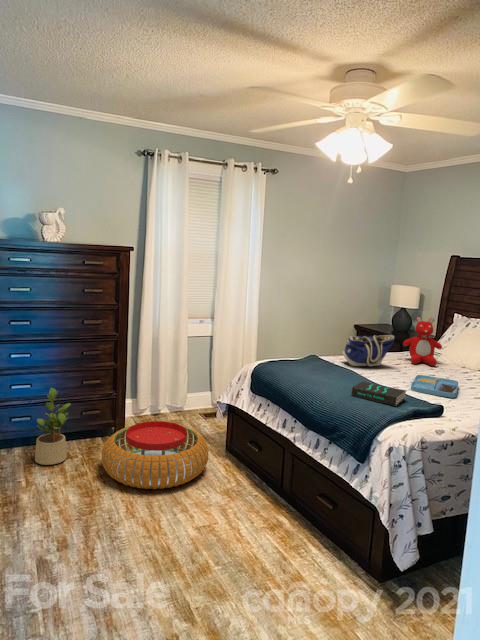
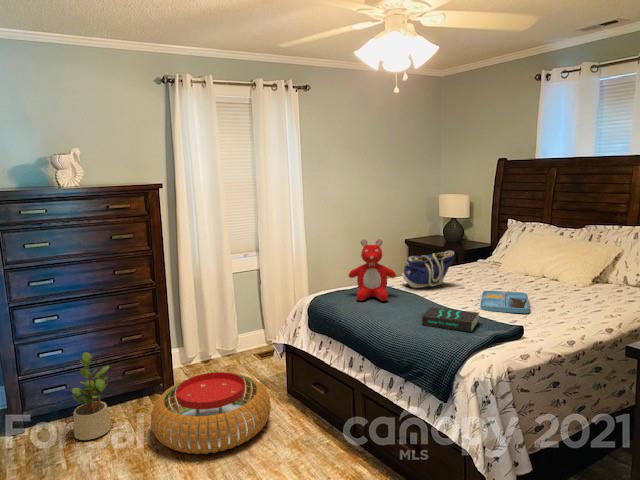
teddy bear: present [403,317,442,366] -> present [349,239,396,301]

